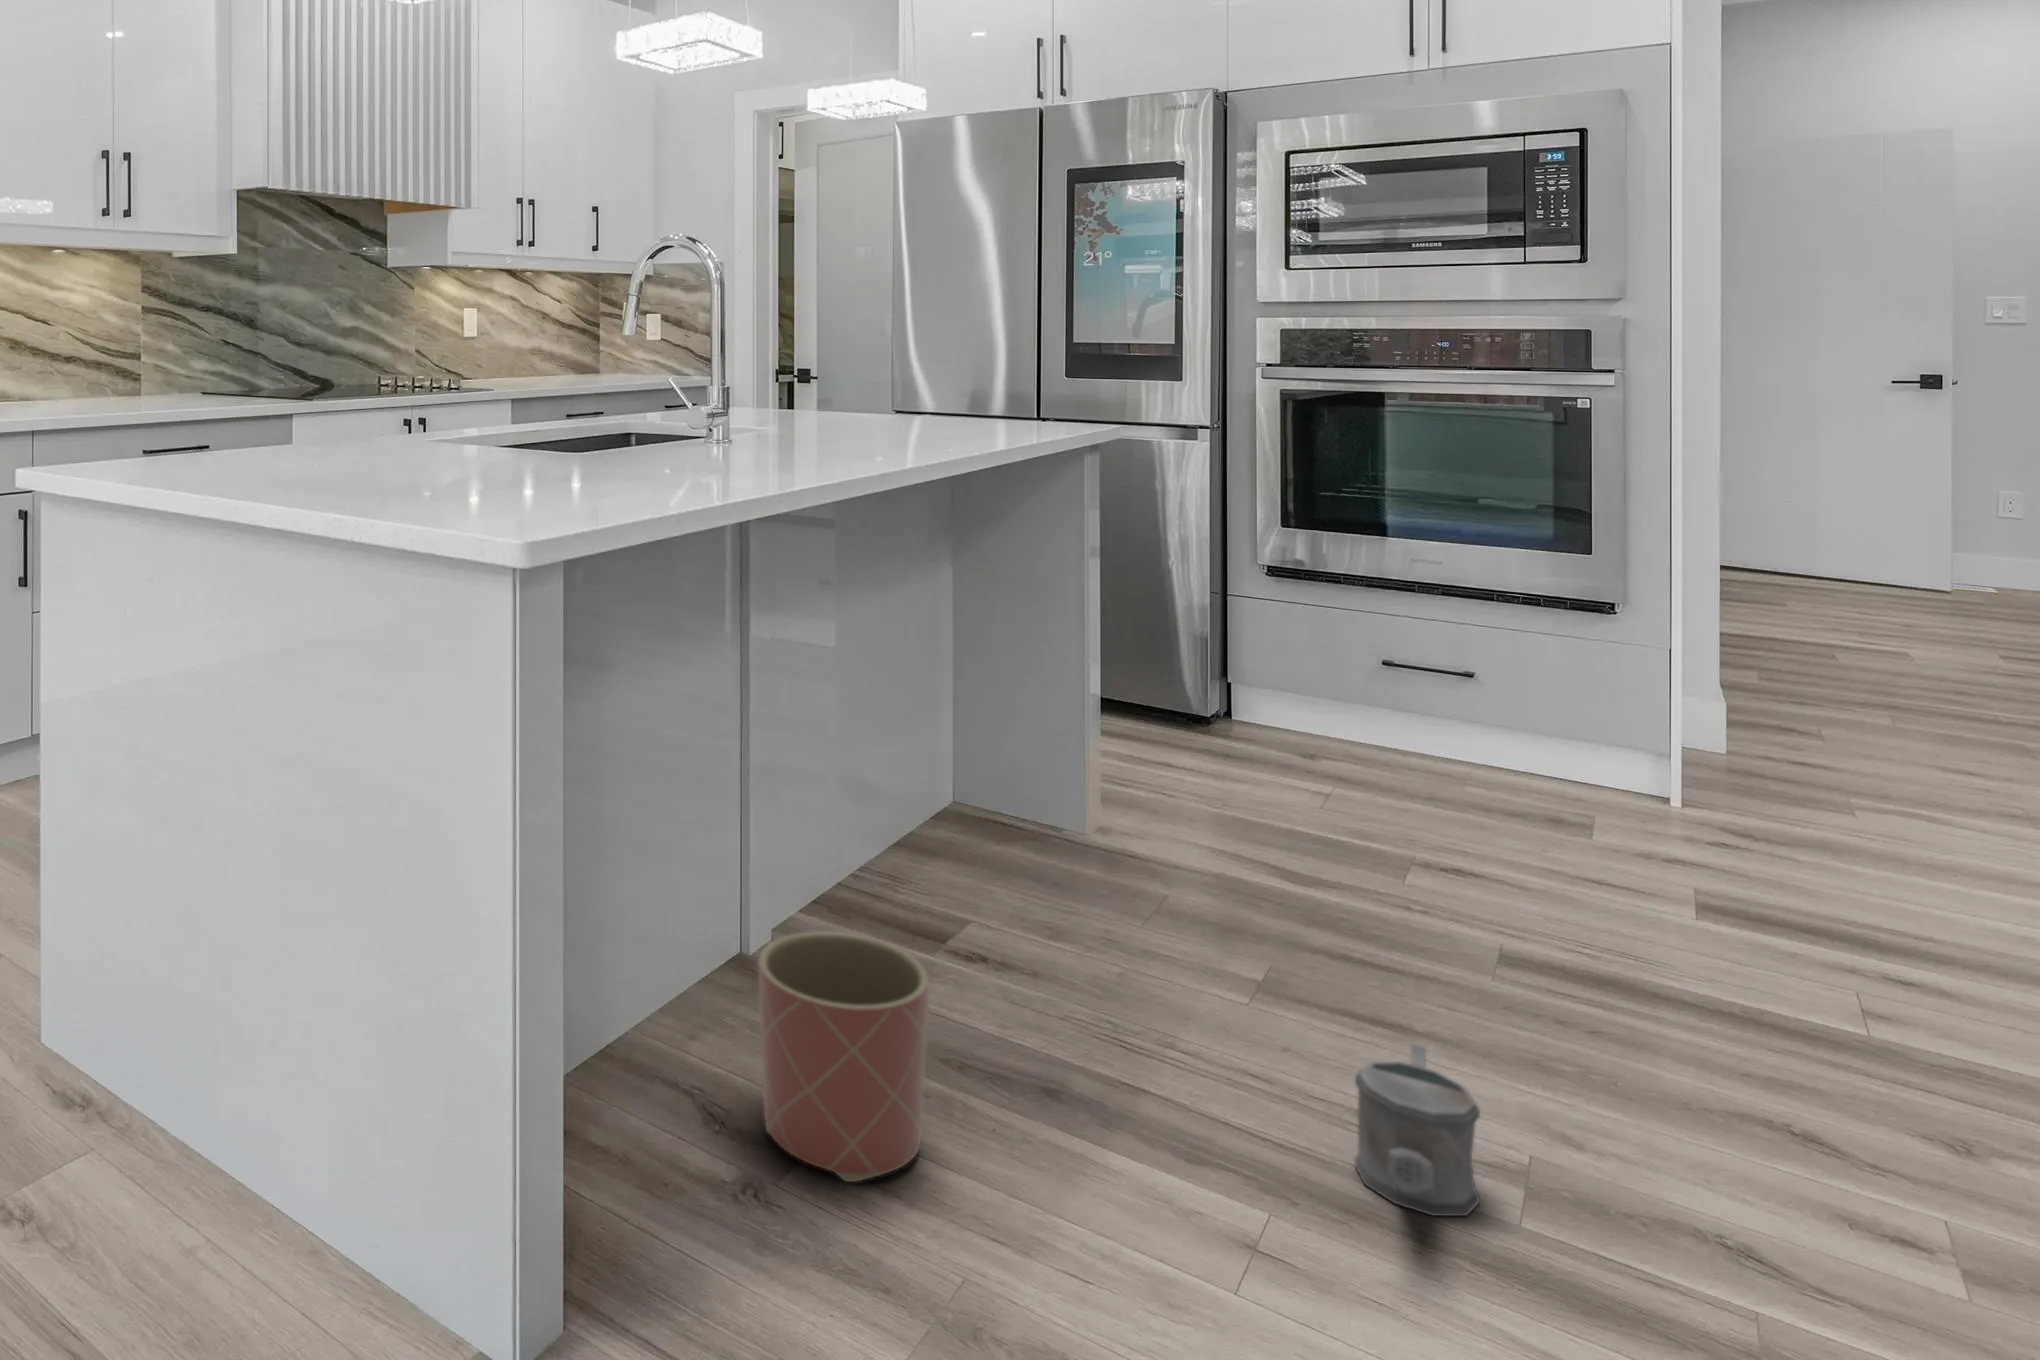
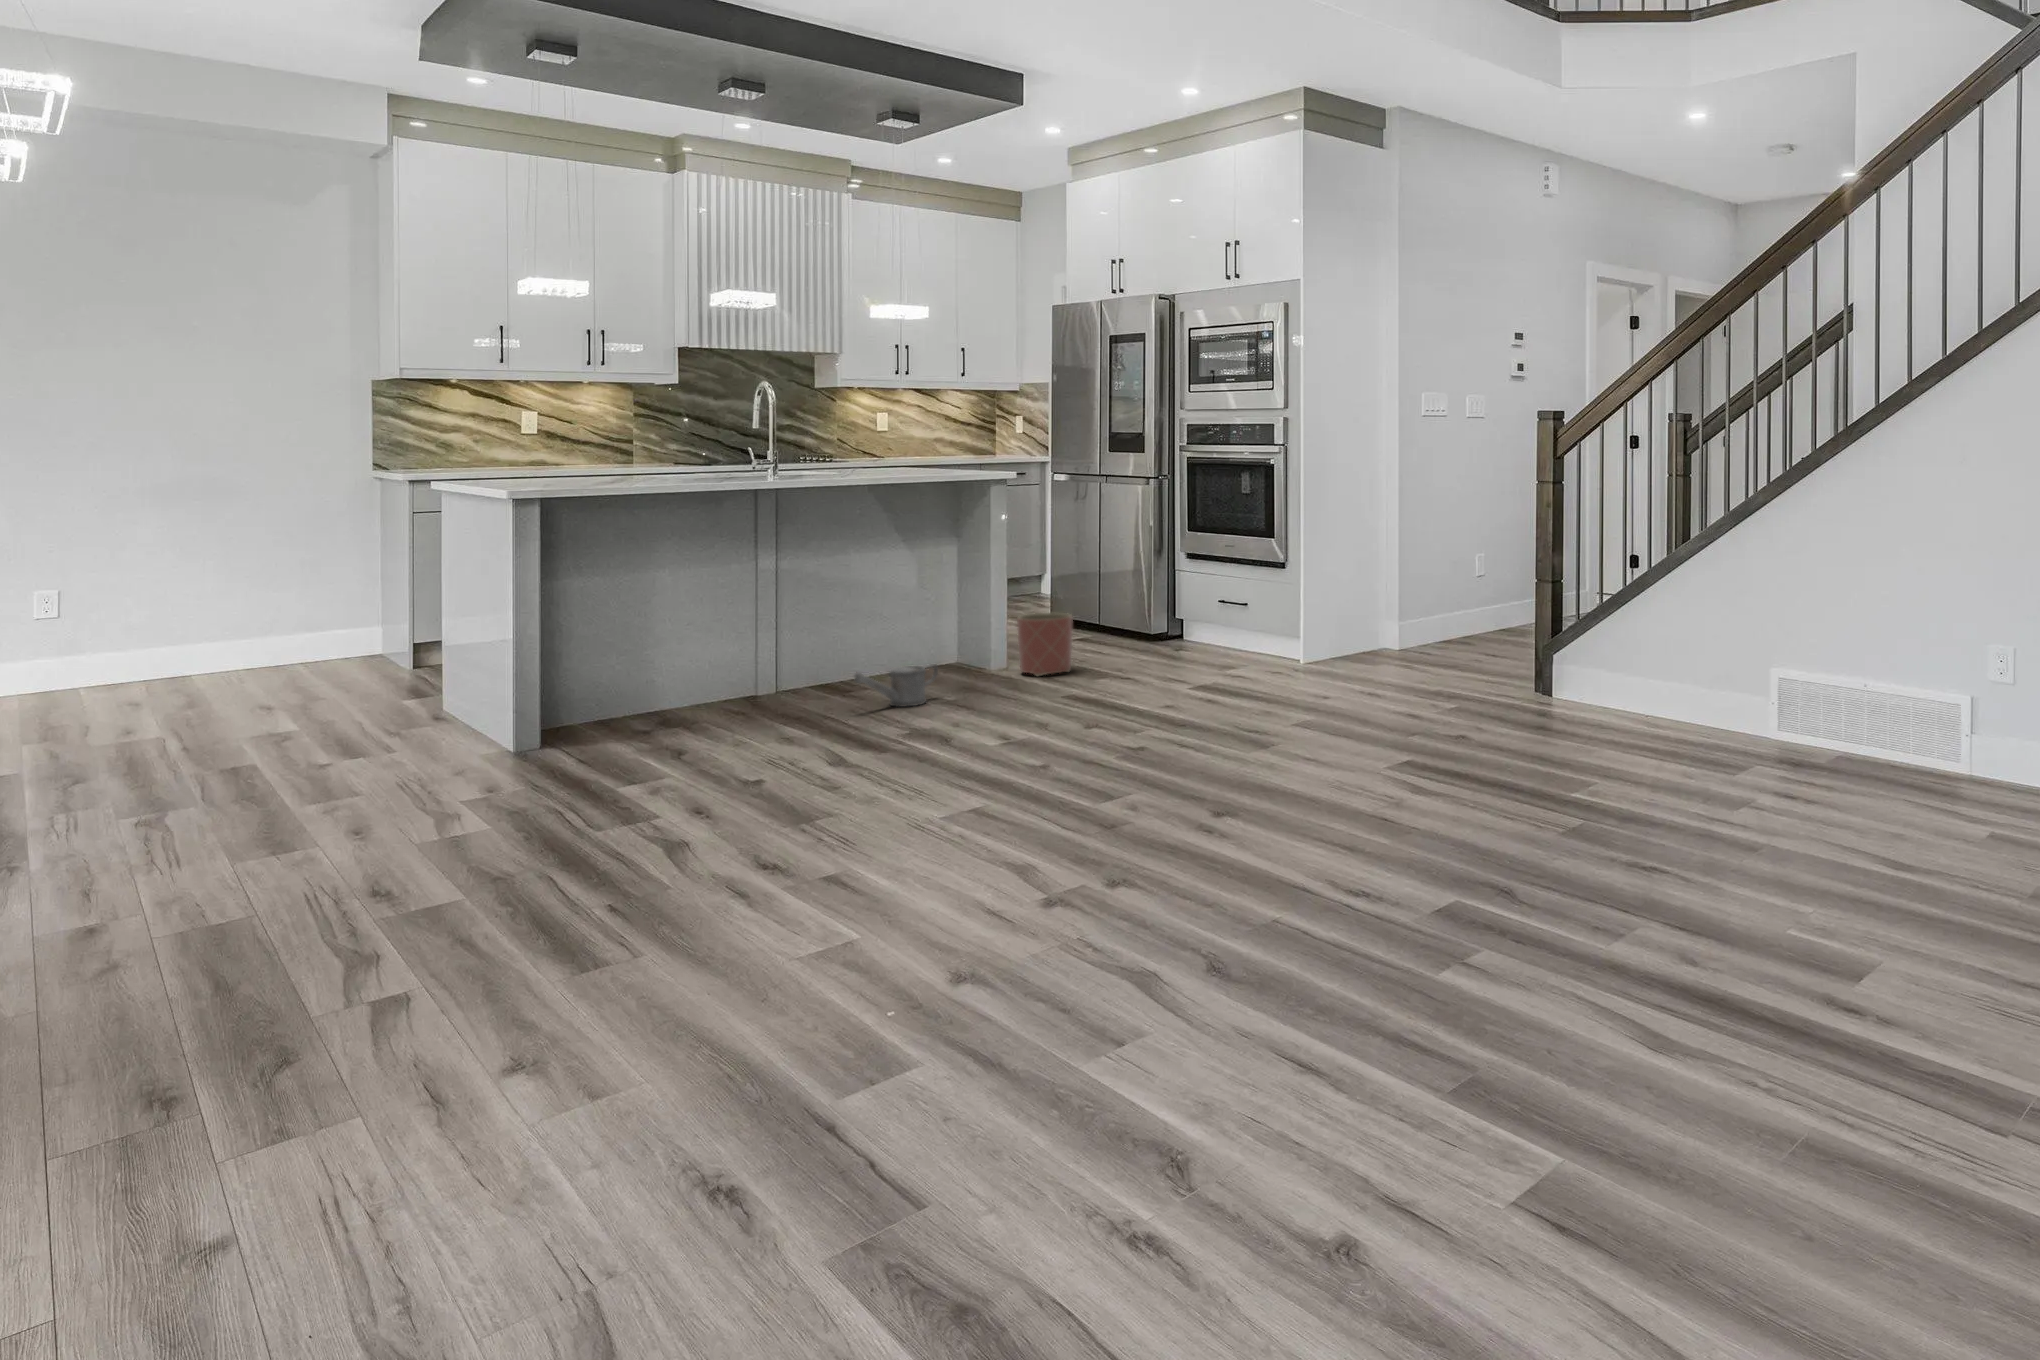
planter: present [758,931,929,1182] -> present [1017,613,1072,676]

